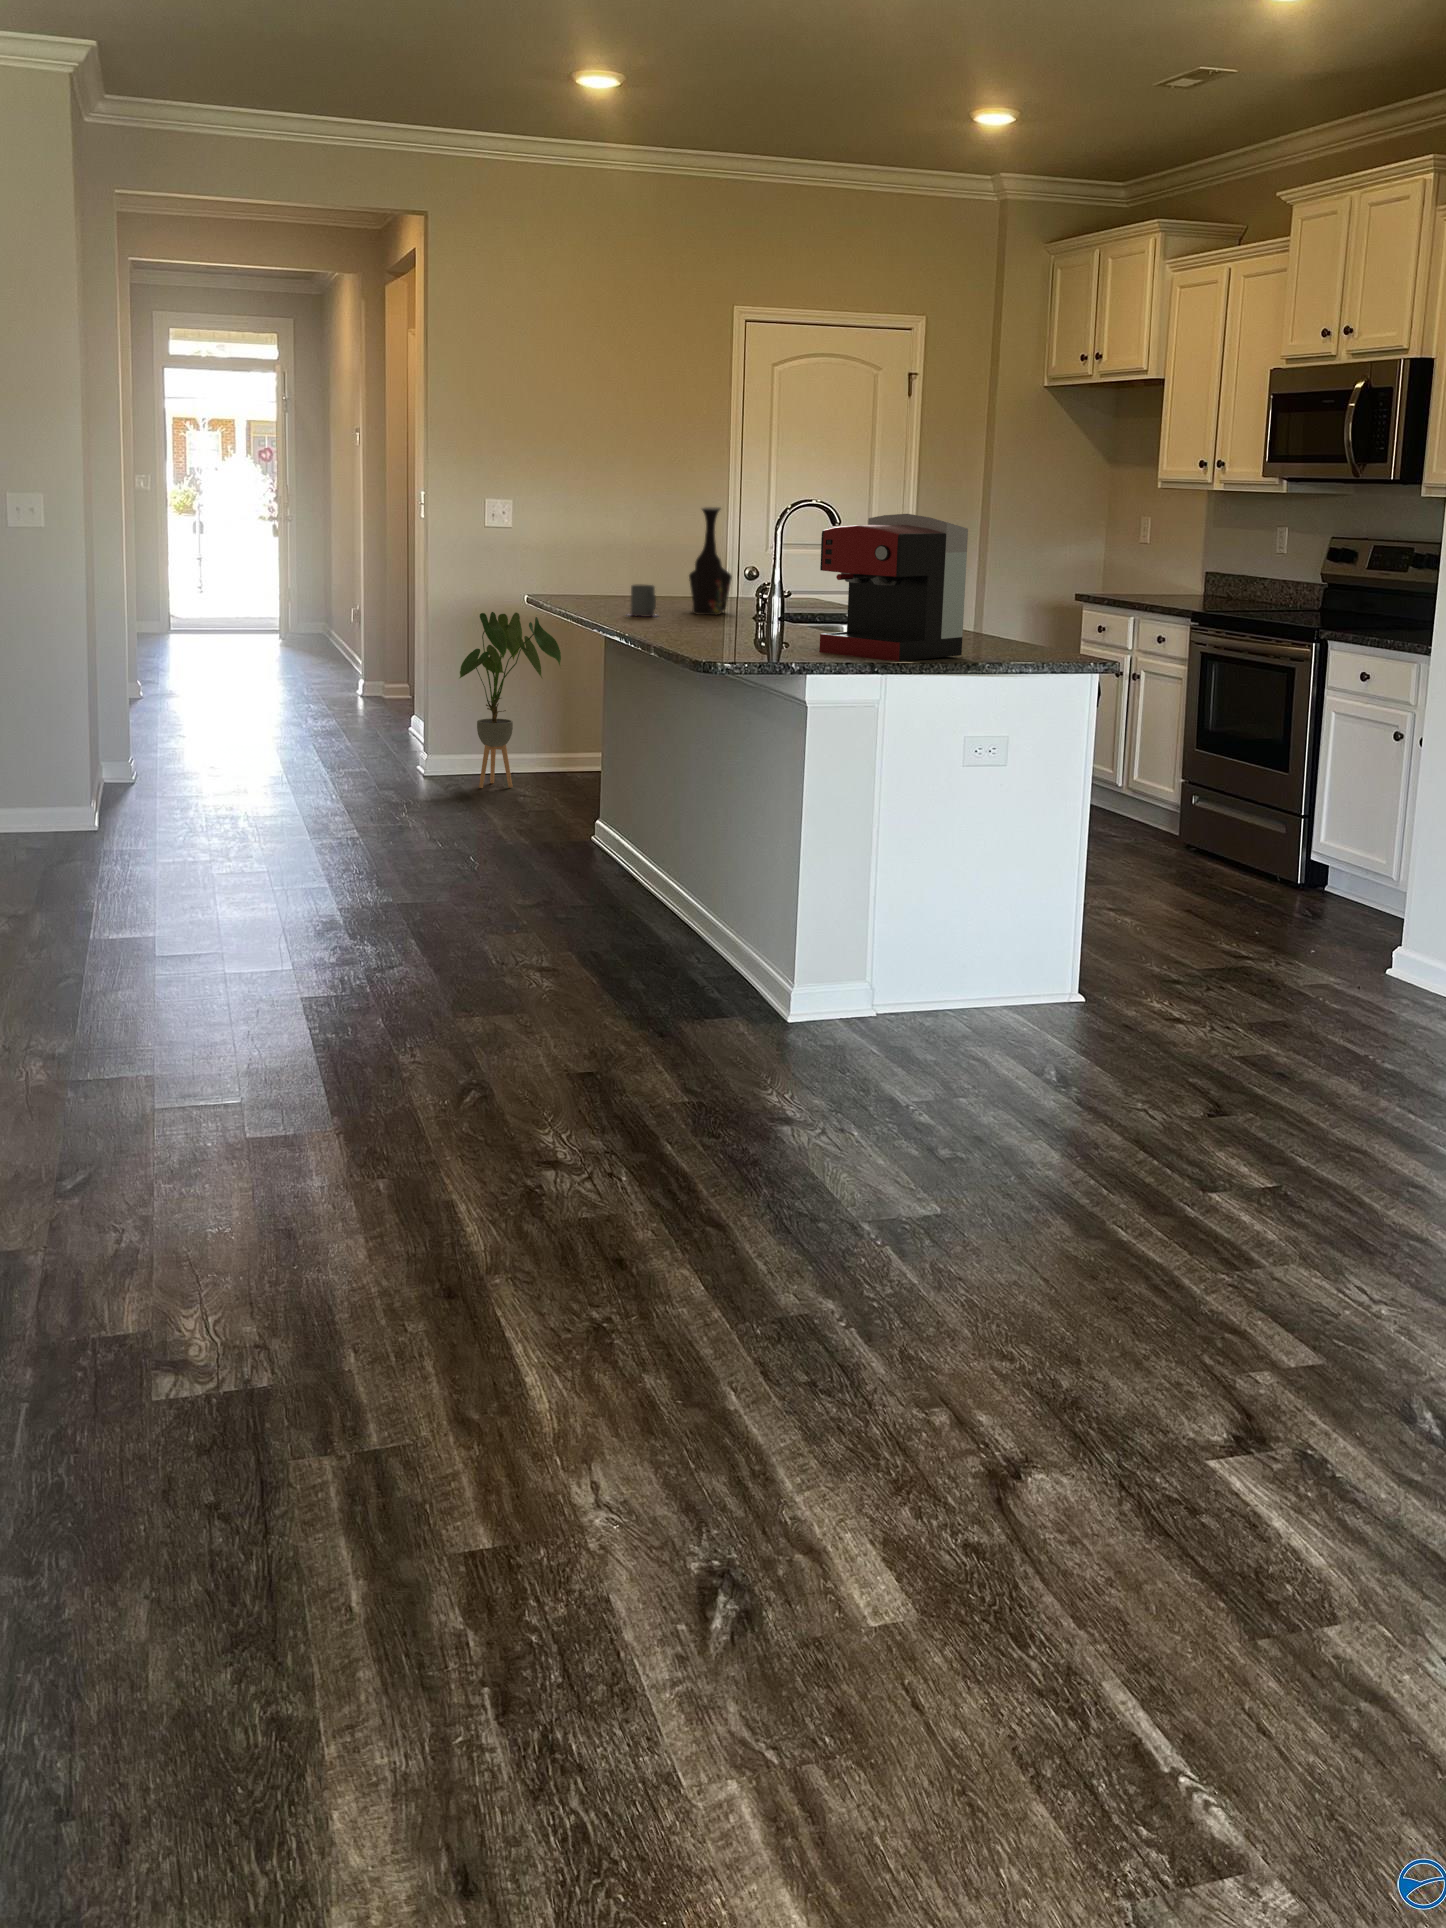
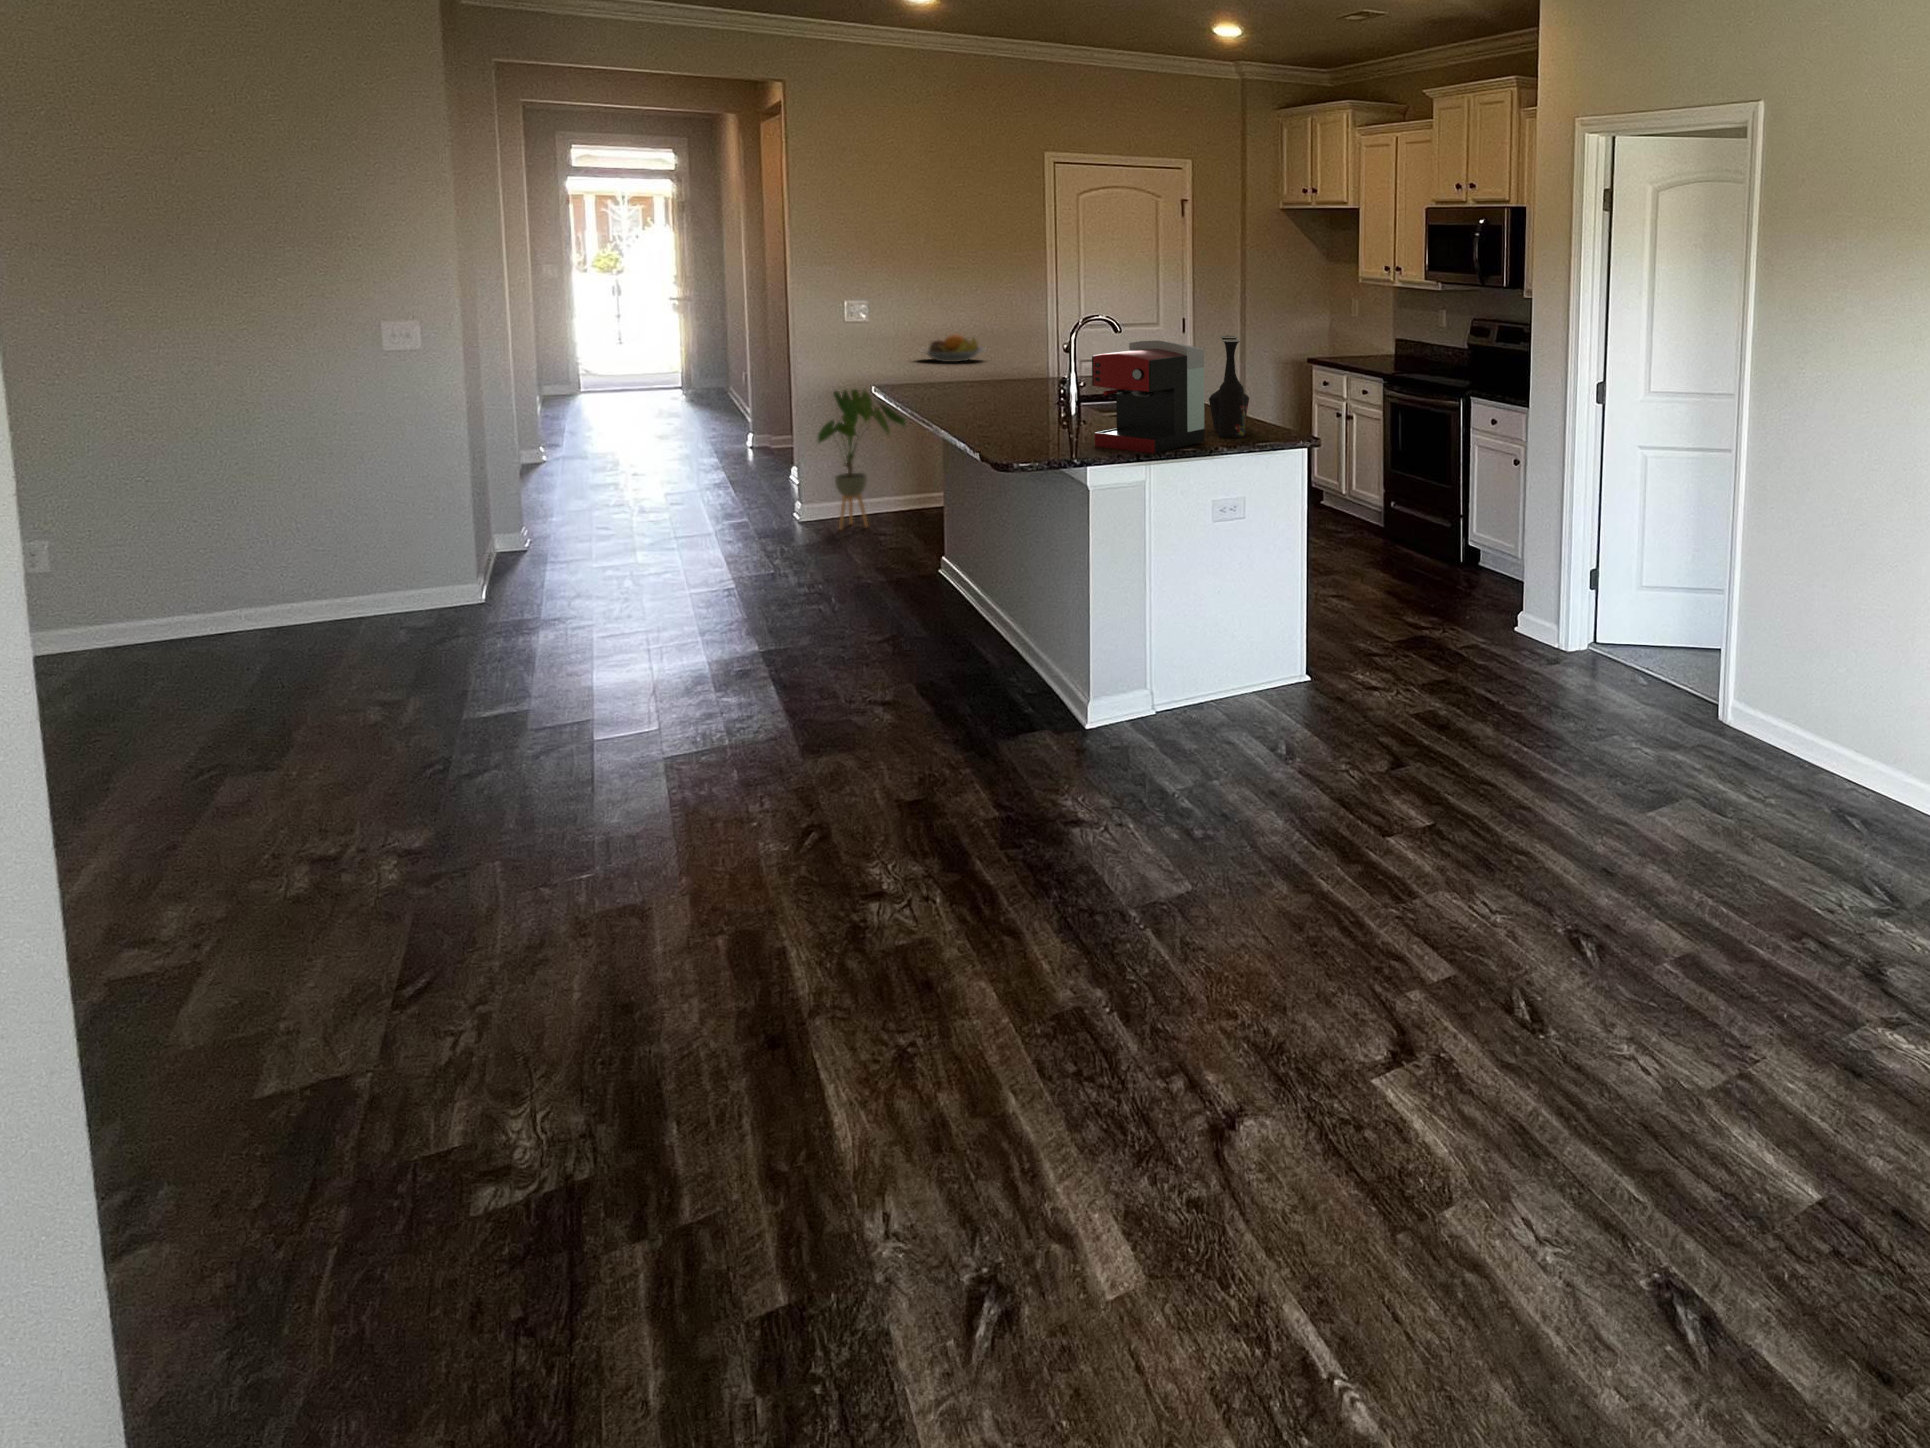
vase: present [689,507,732,615] -> present [1209,336,1249,438]
fruit bowl: none [577,551,657,586] -> present [926,335,984,362]
mug: present [629,585,656,617] -> none [948,381,976,407]

